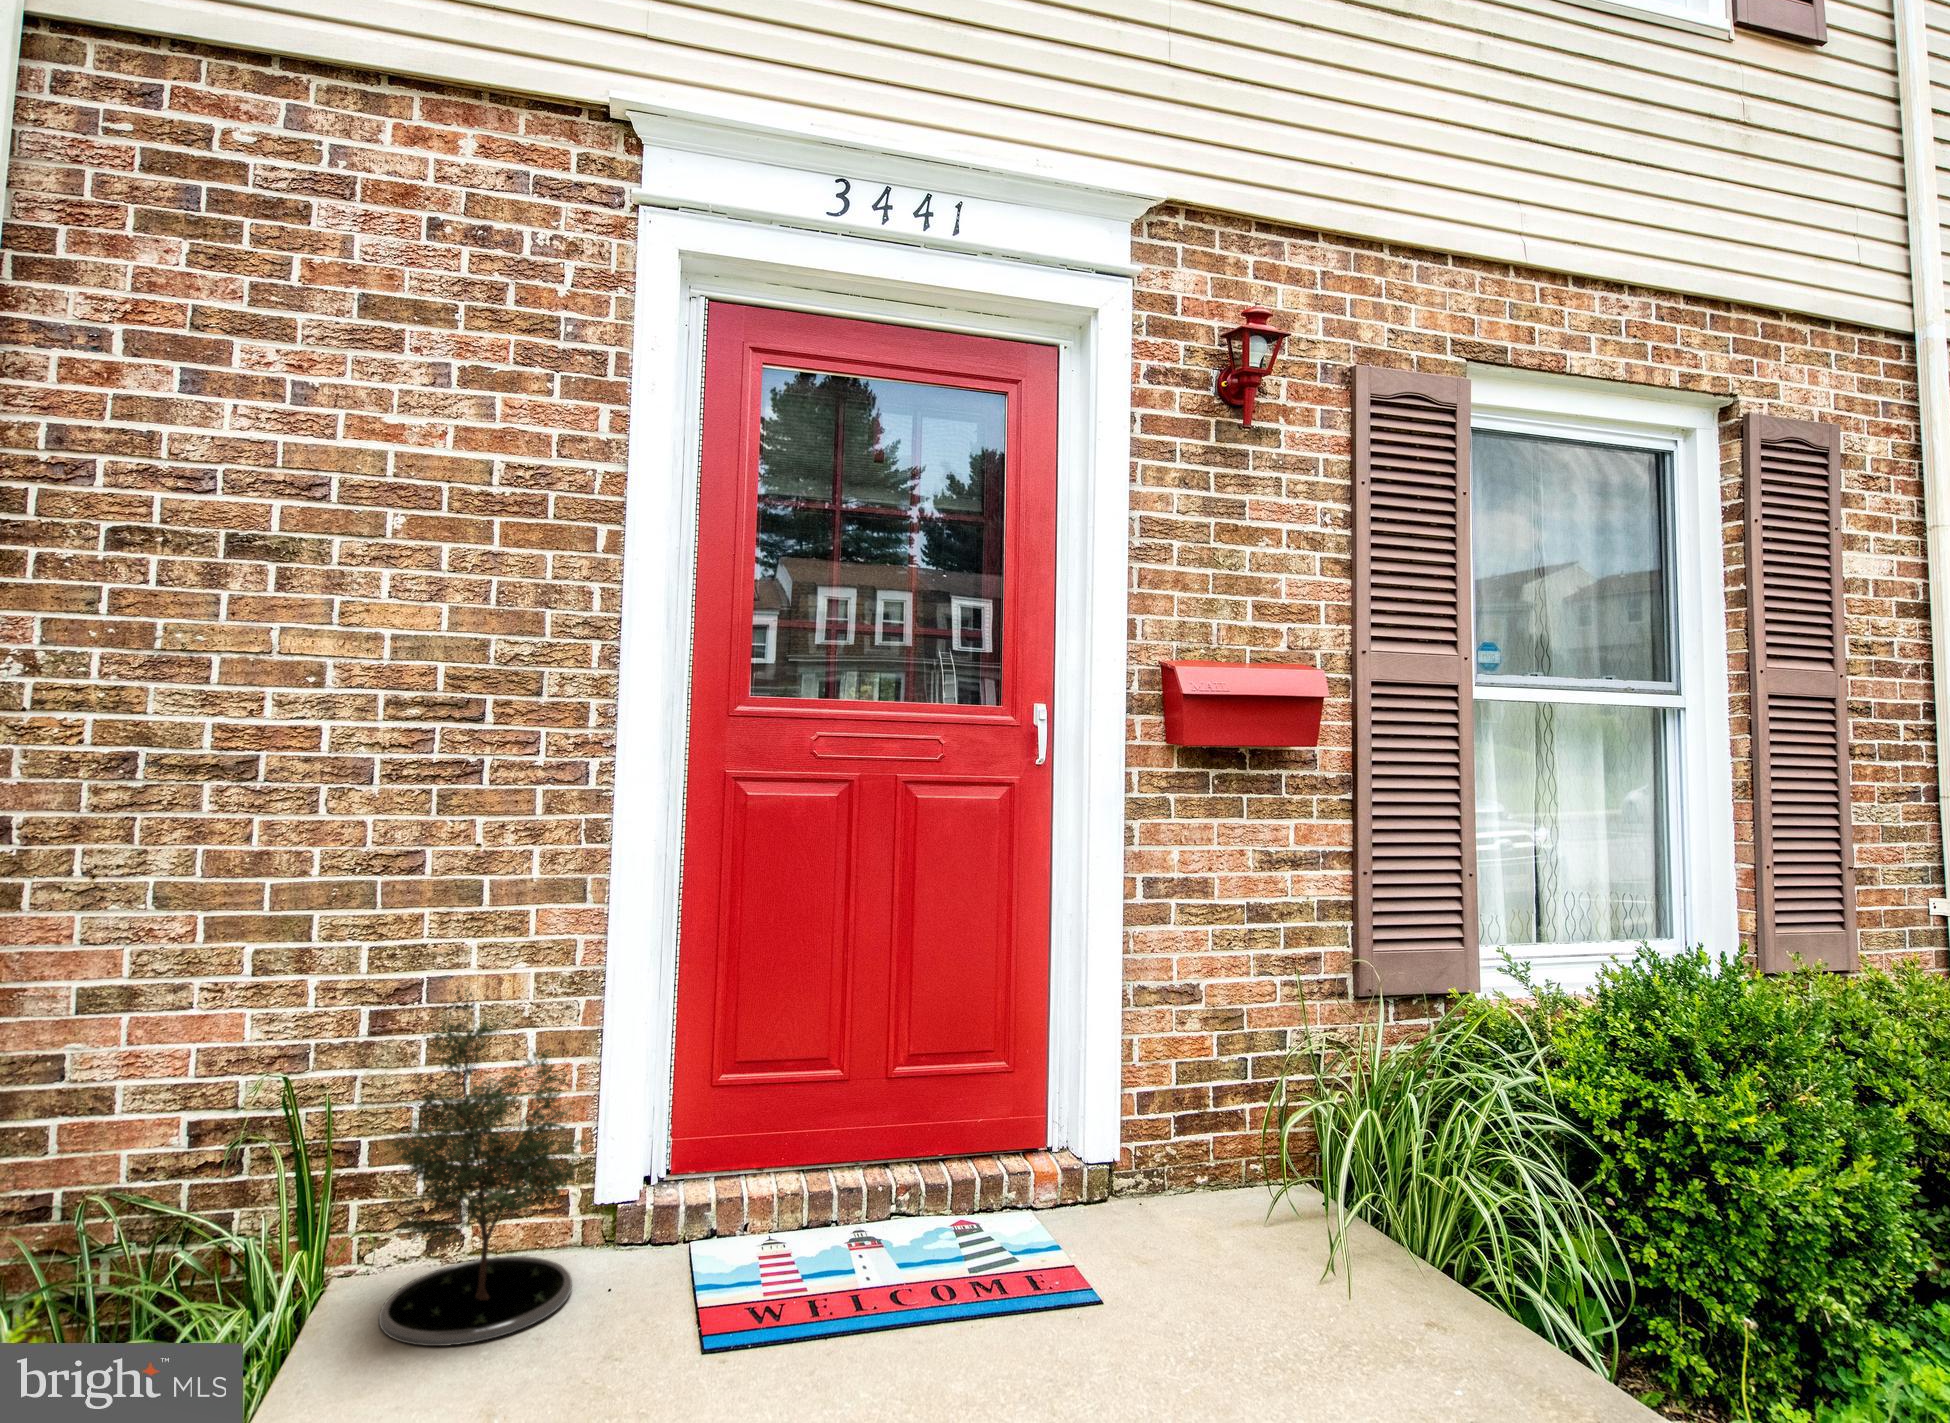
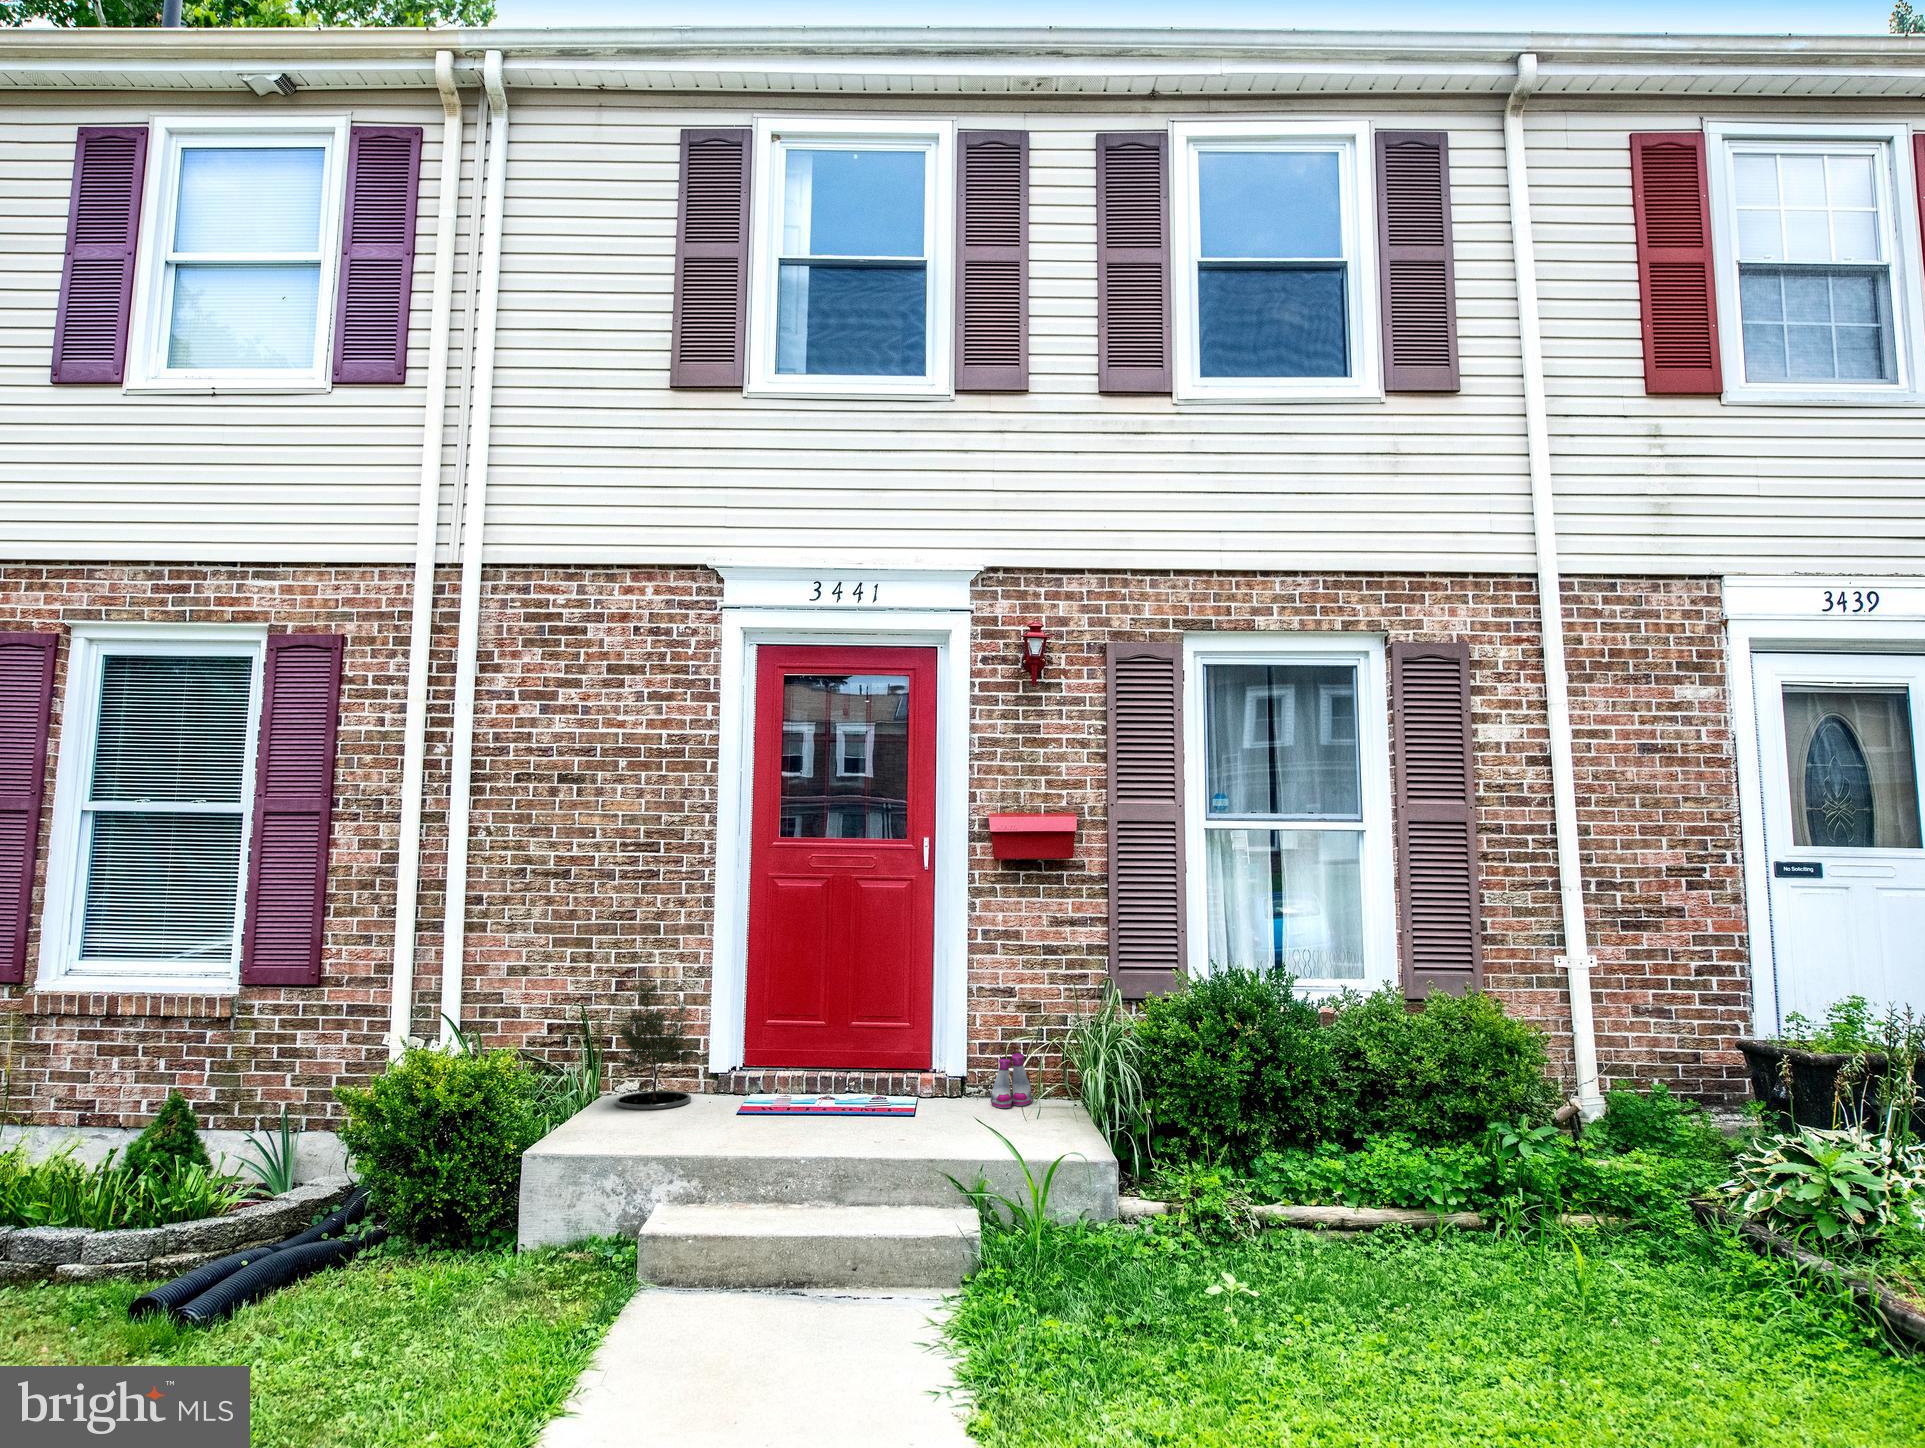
boots: none [1191,1112,1269,1234] -> present [991,1053,1032,1108]

